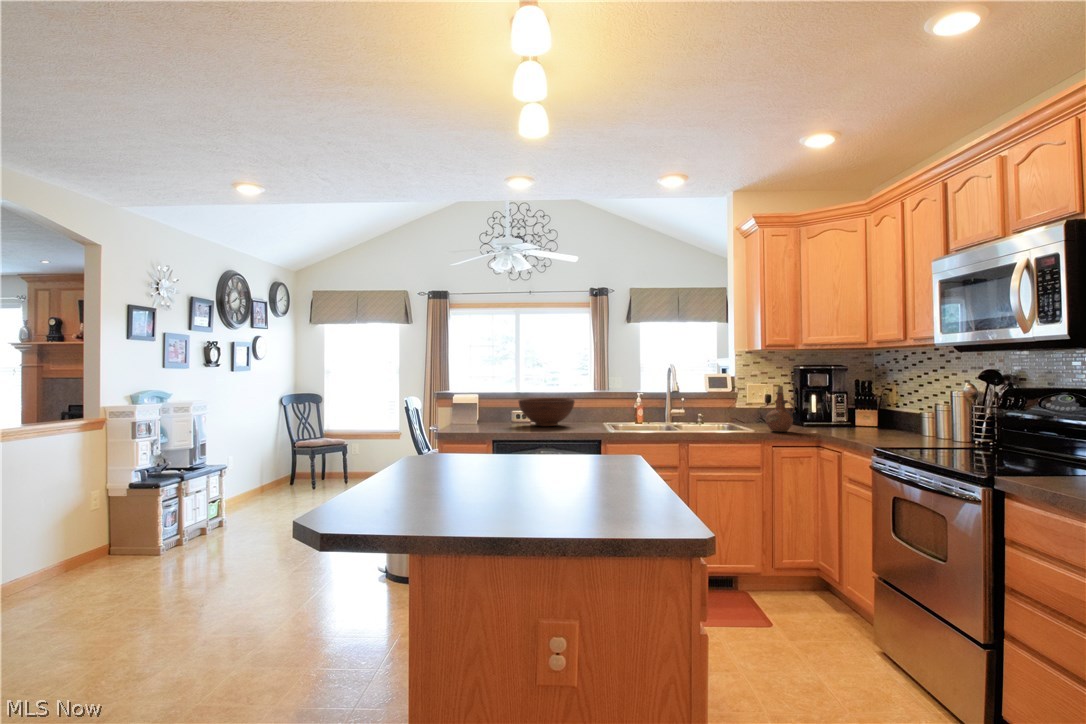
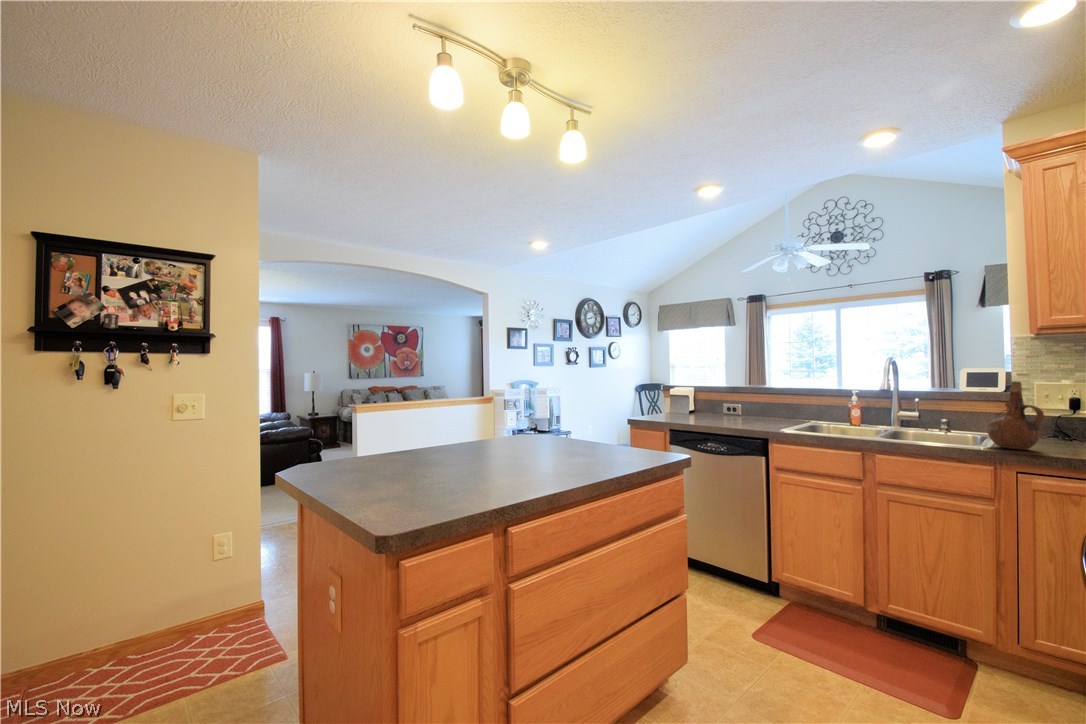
fruit bowl: present [519,398,575,426] -> none [706,389,765,416]

